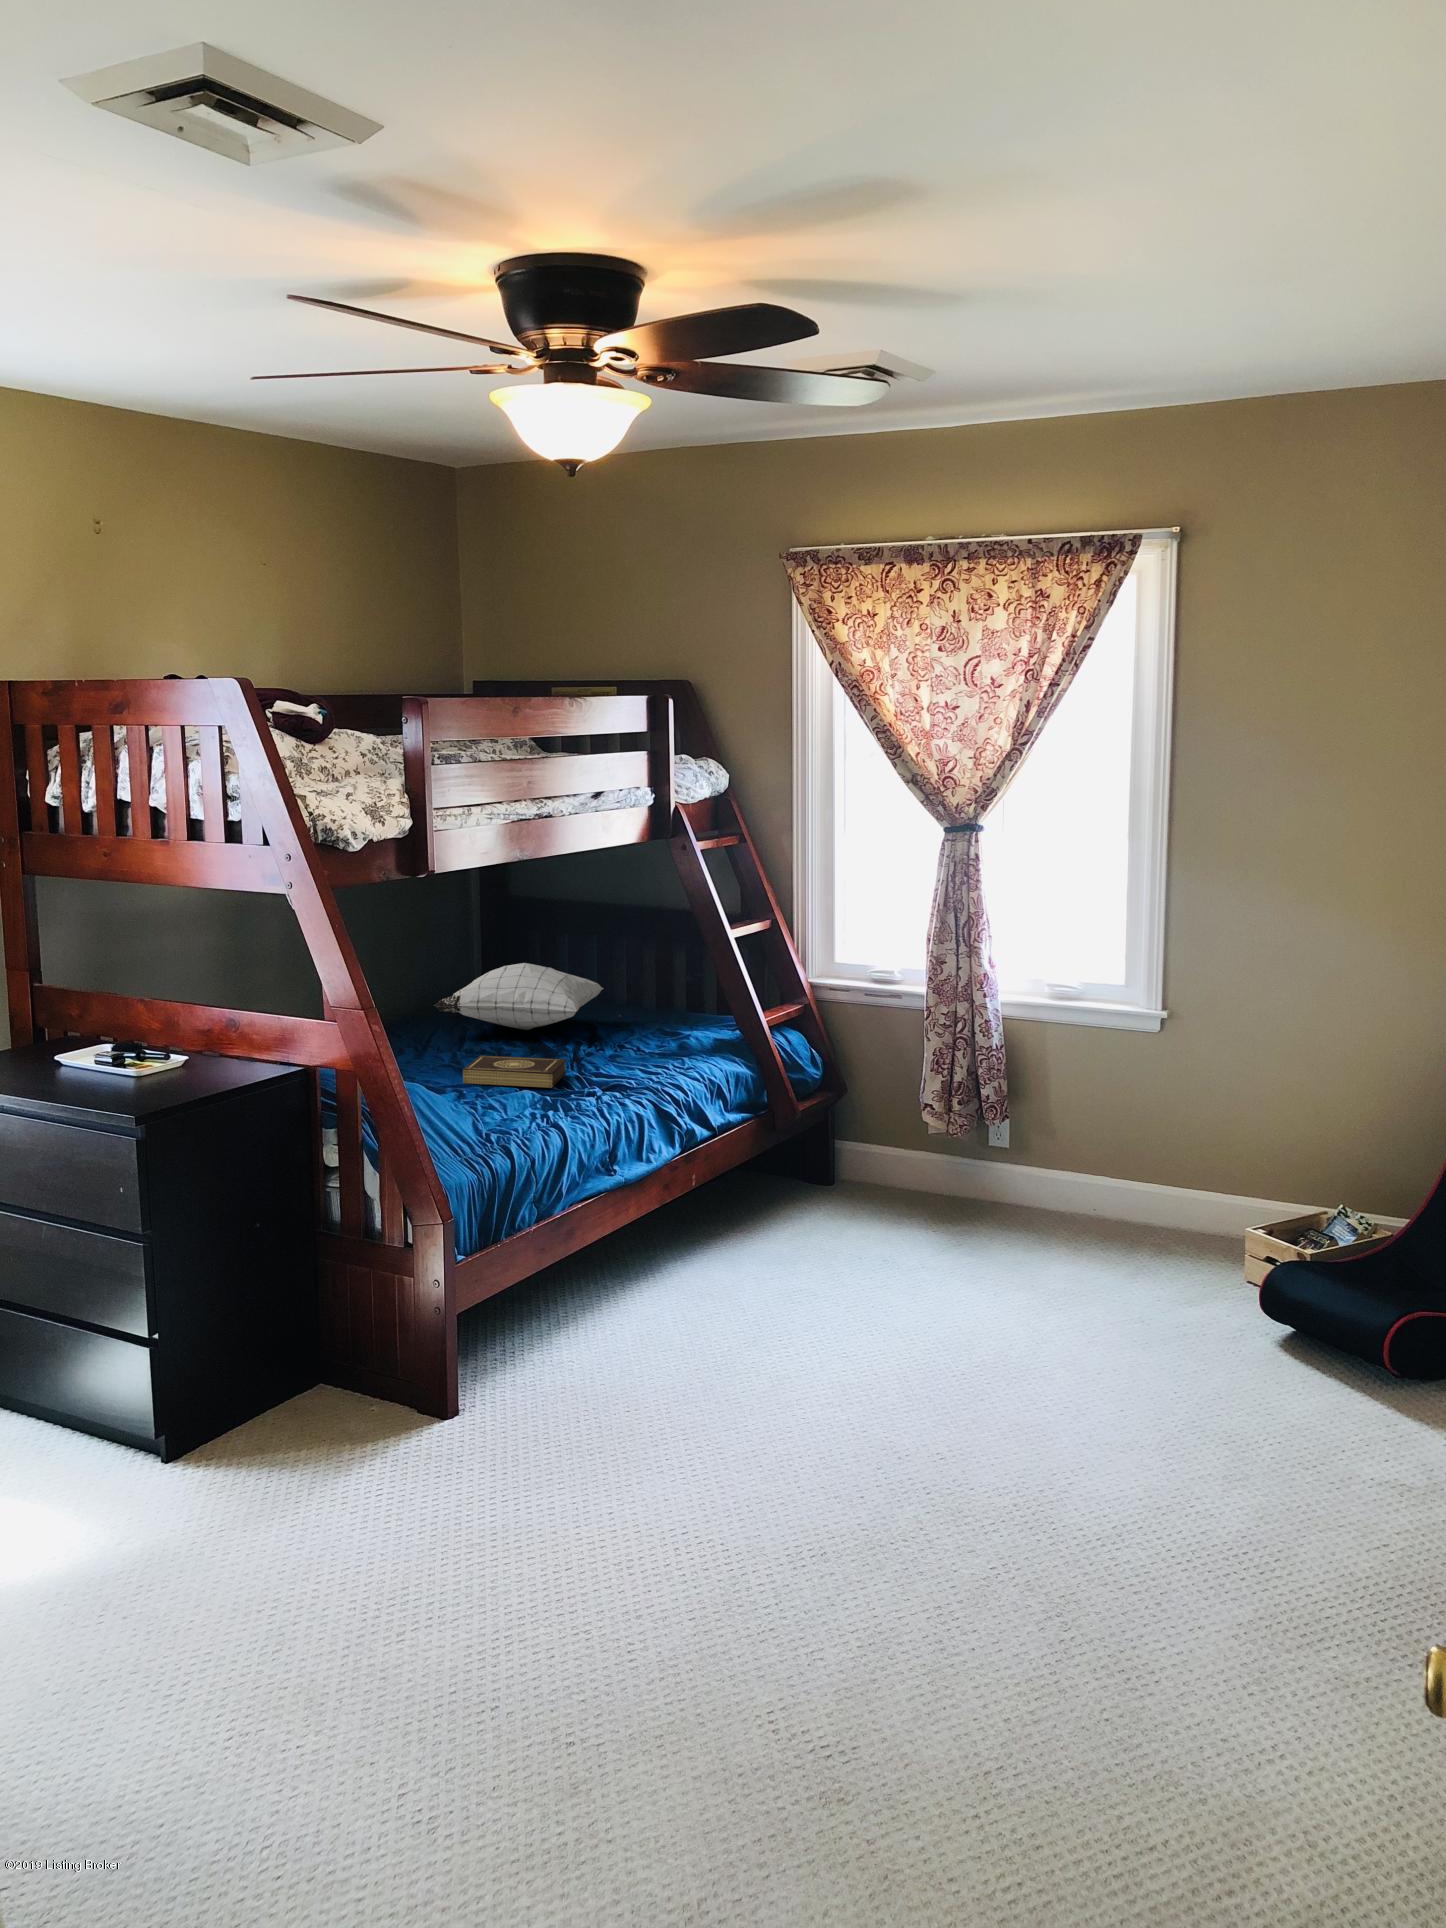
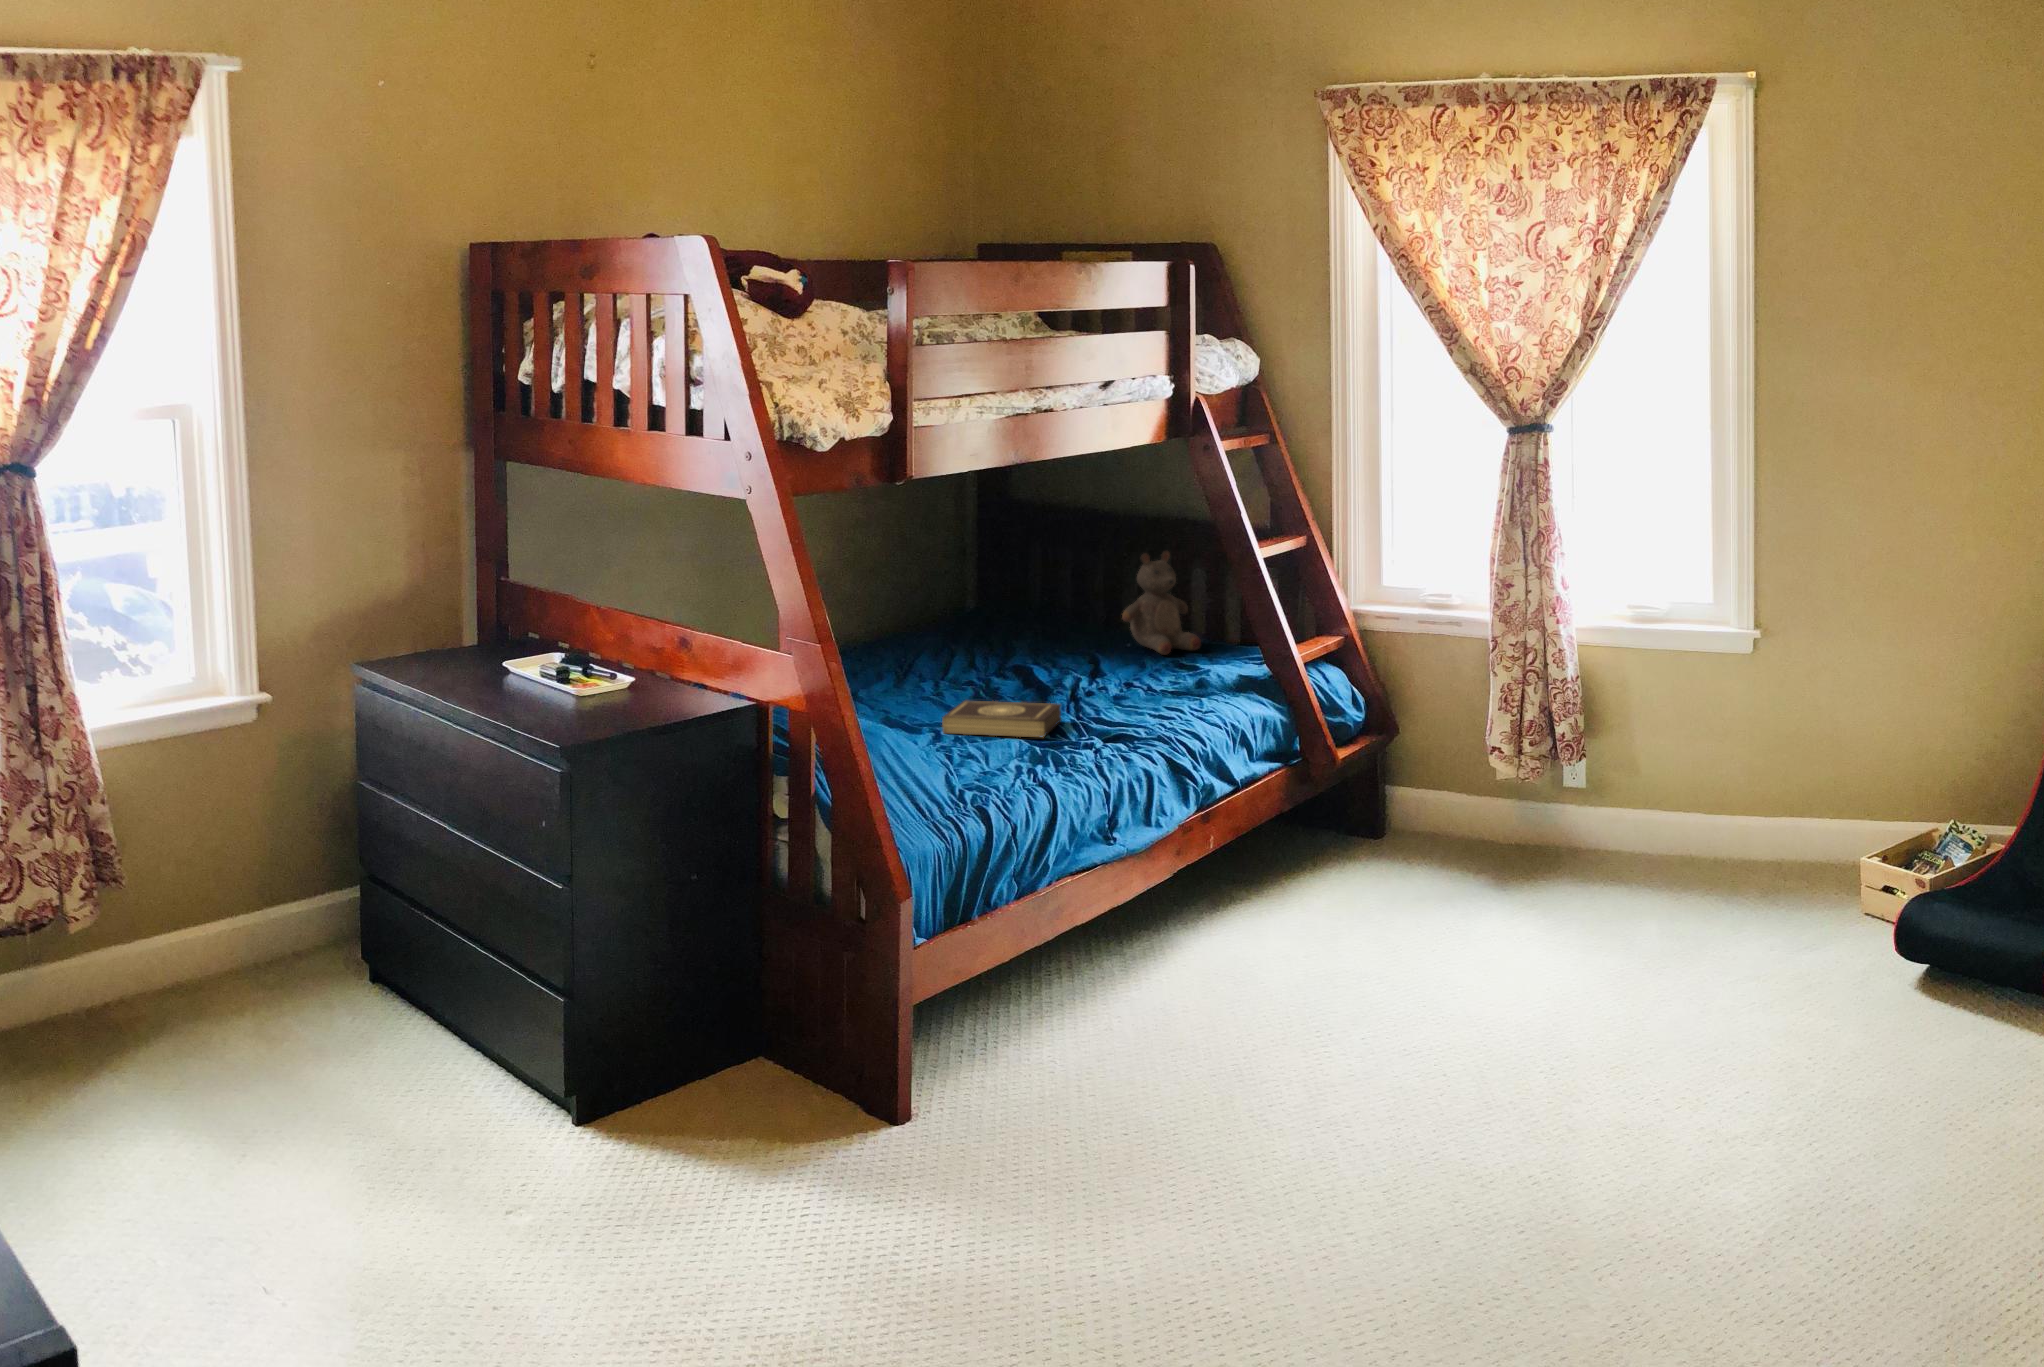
stuffed bear: none [611,929,680,1020] -> present [1122,551,1201,655]
pillow: present [434,963,603,1030] -> none [917,593,1113,669]

